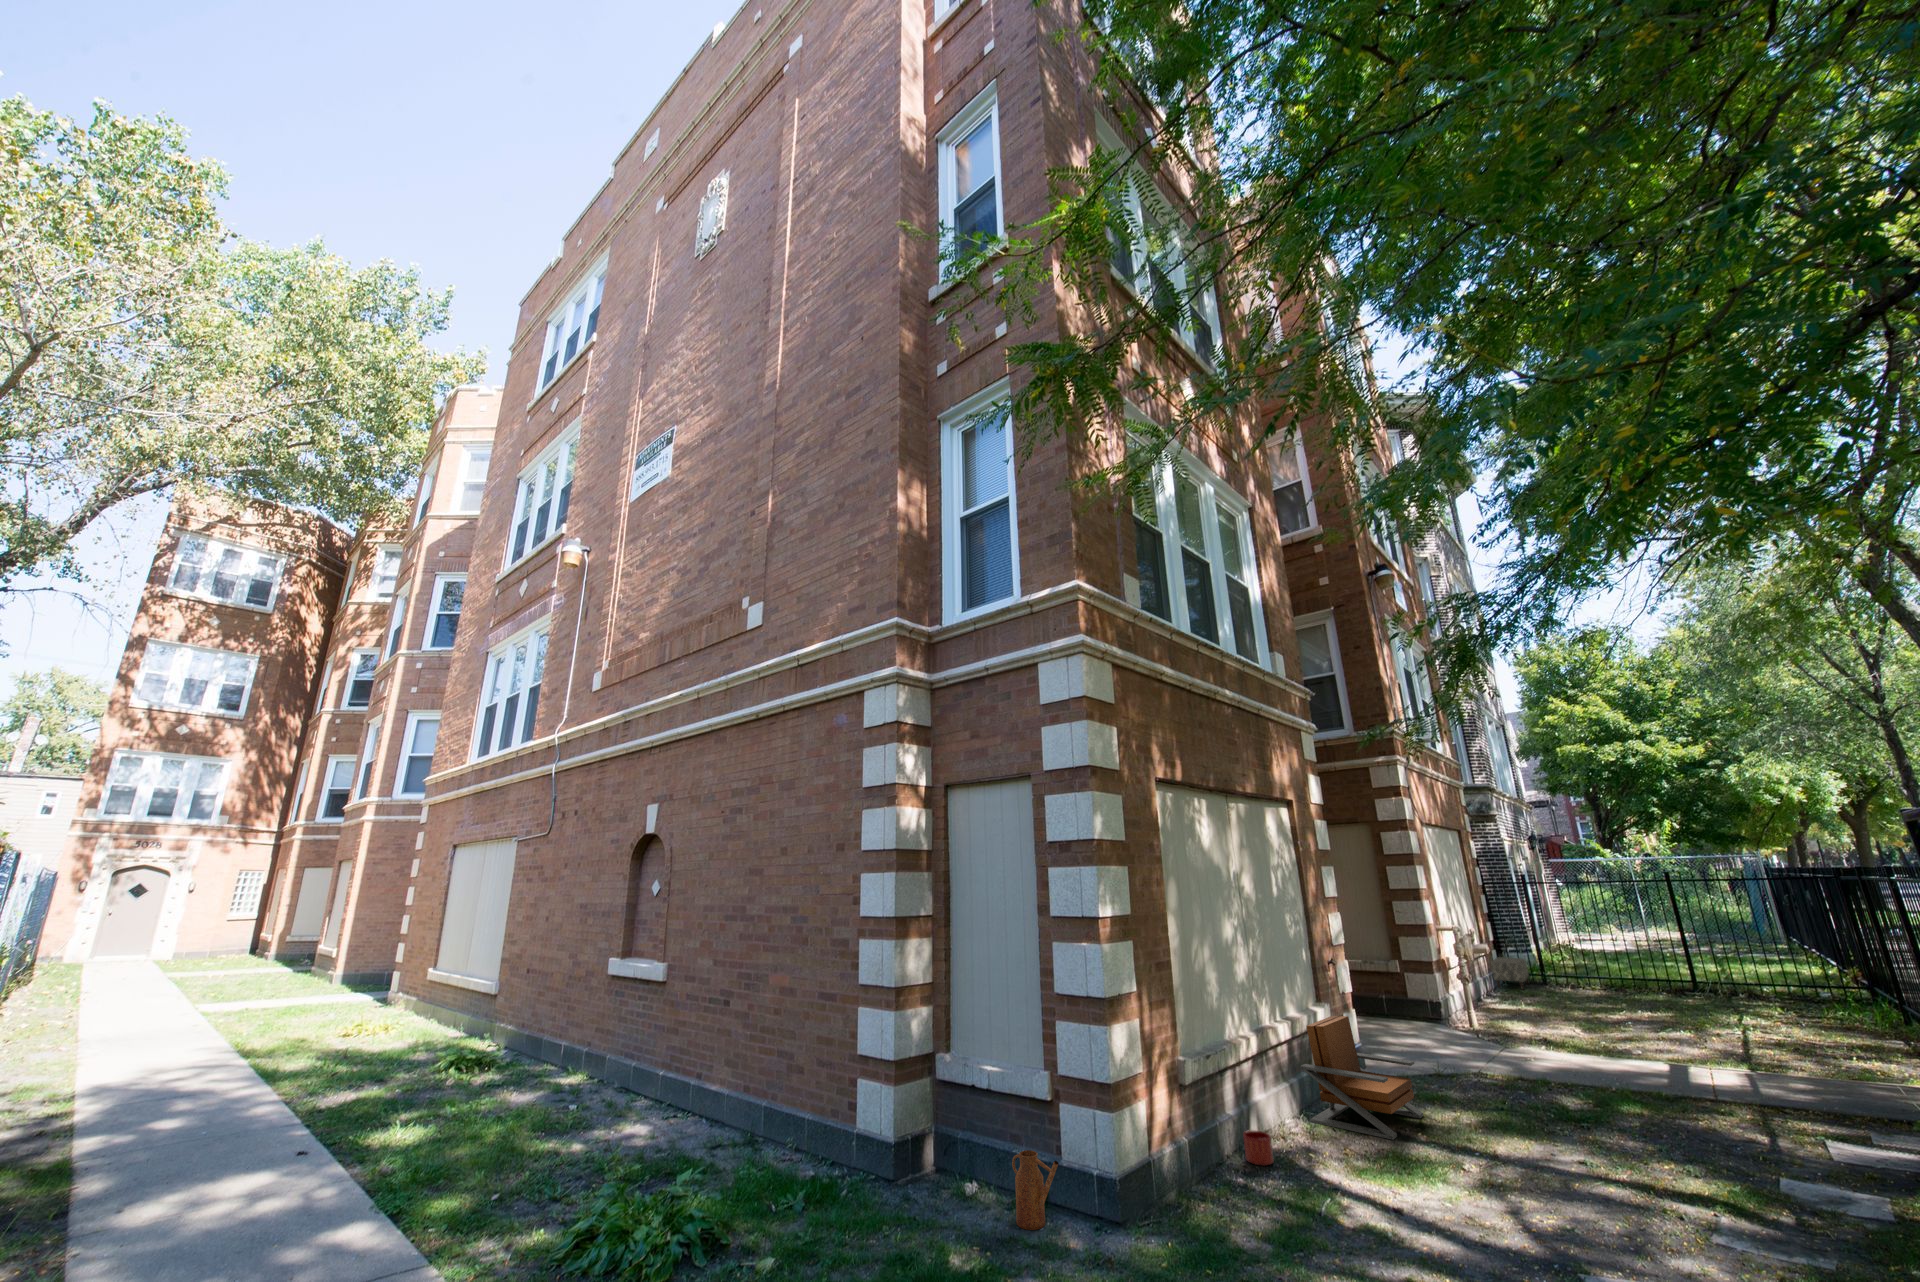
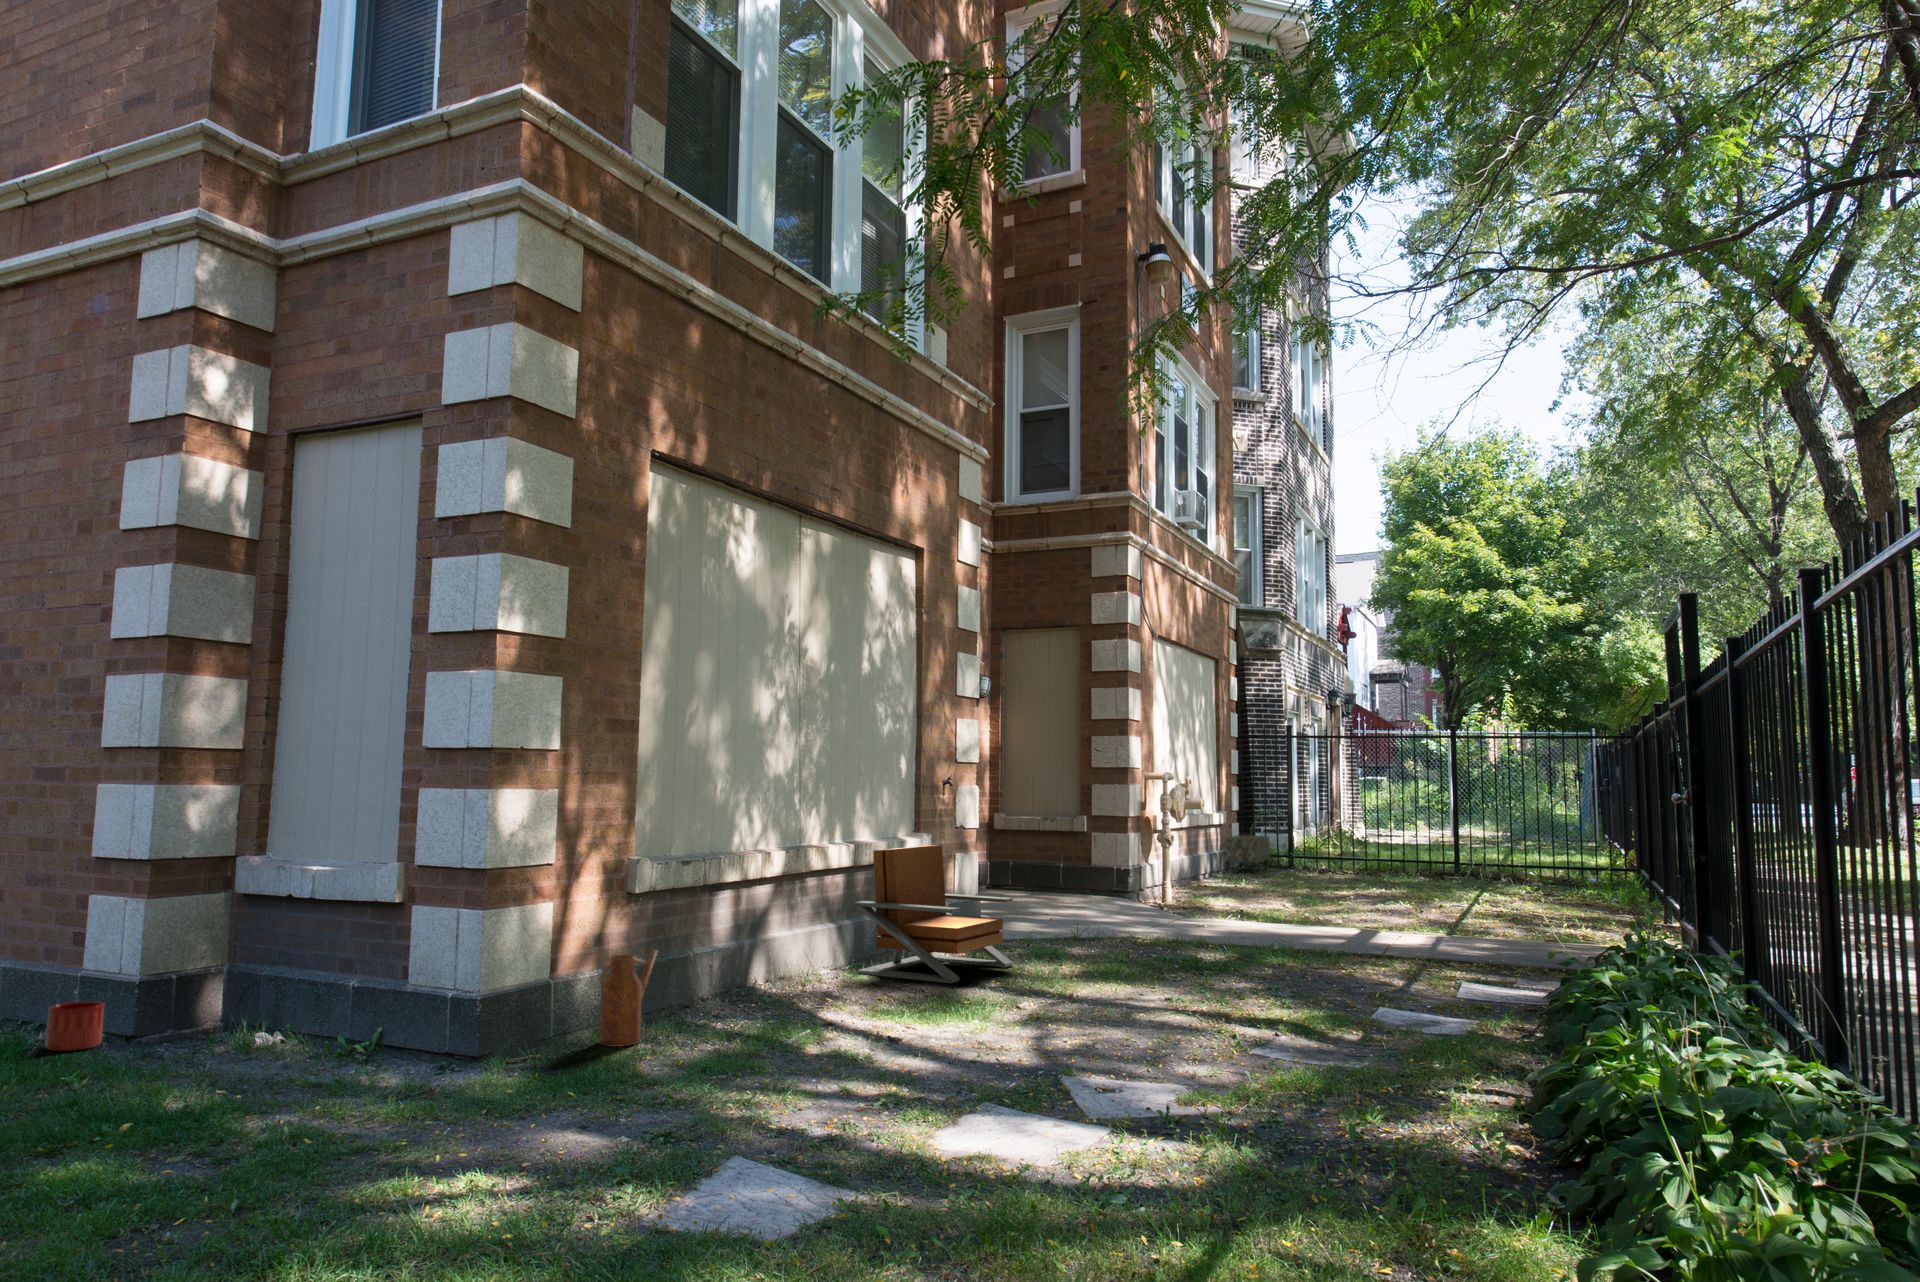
planter: present [1243,1130,1274,1166] -> present [45,1001,105,1051]
watering can: present [1012,1150,1058,1230] -> present [599,949,657,1047]

